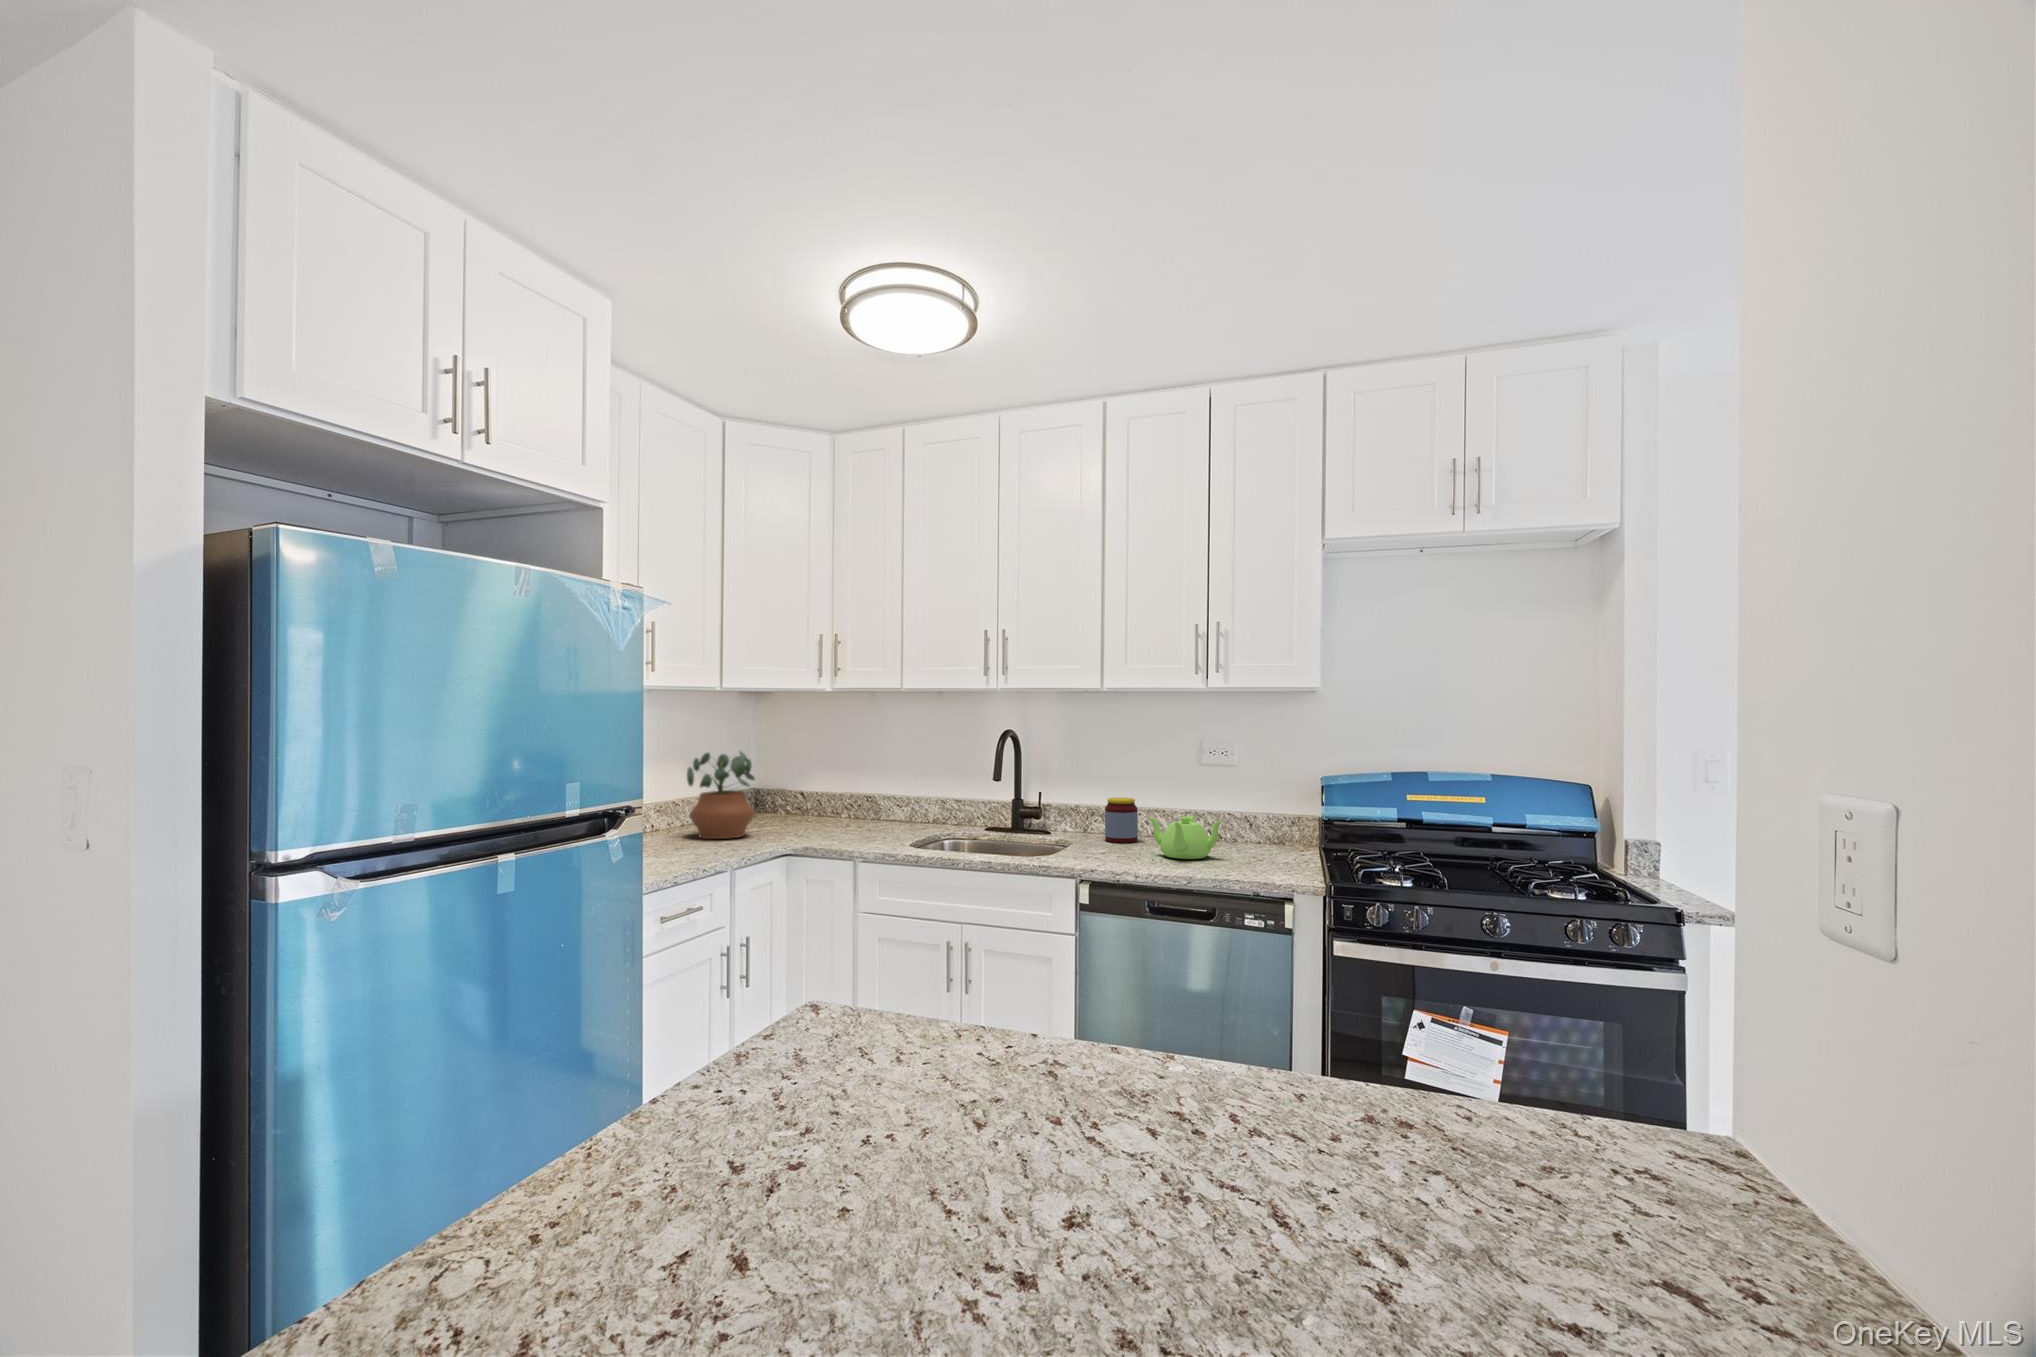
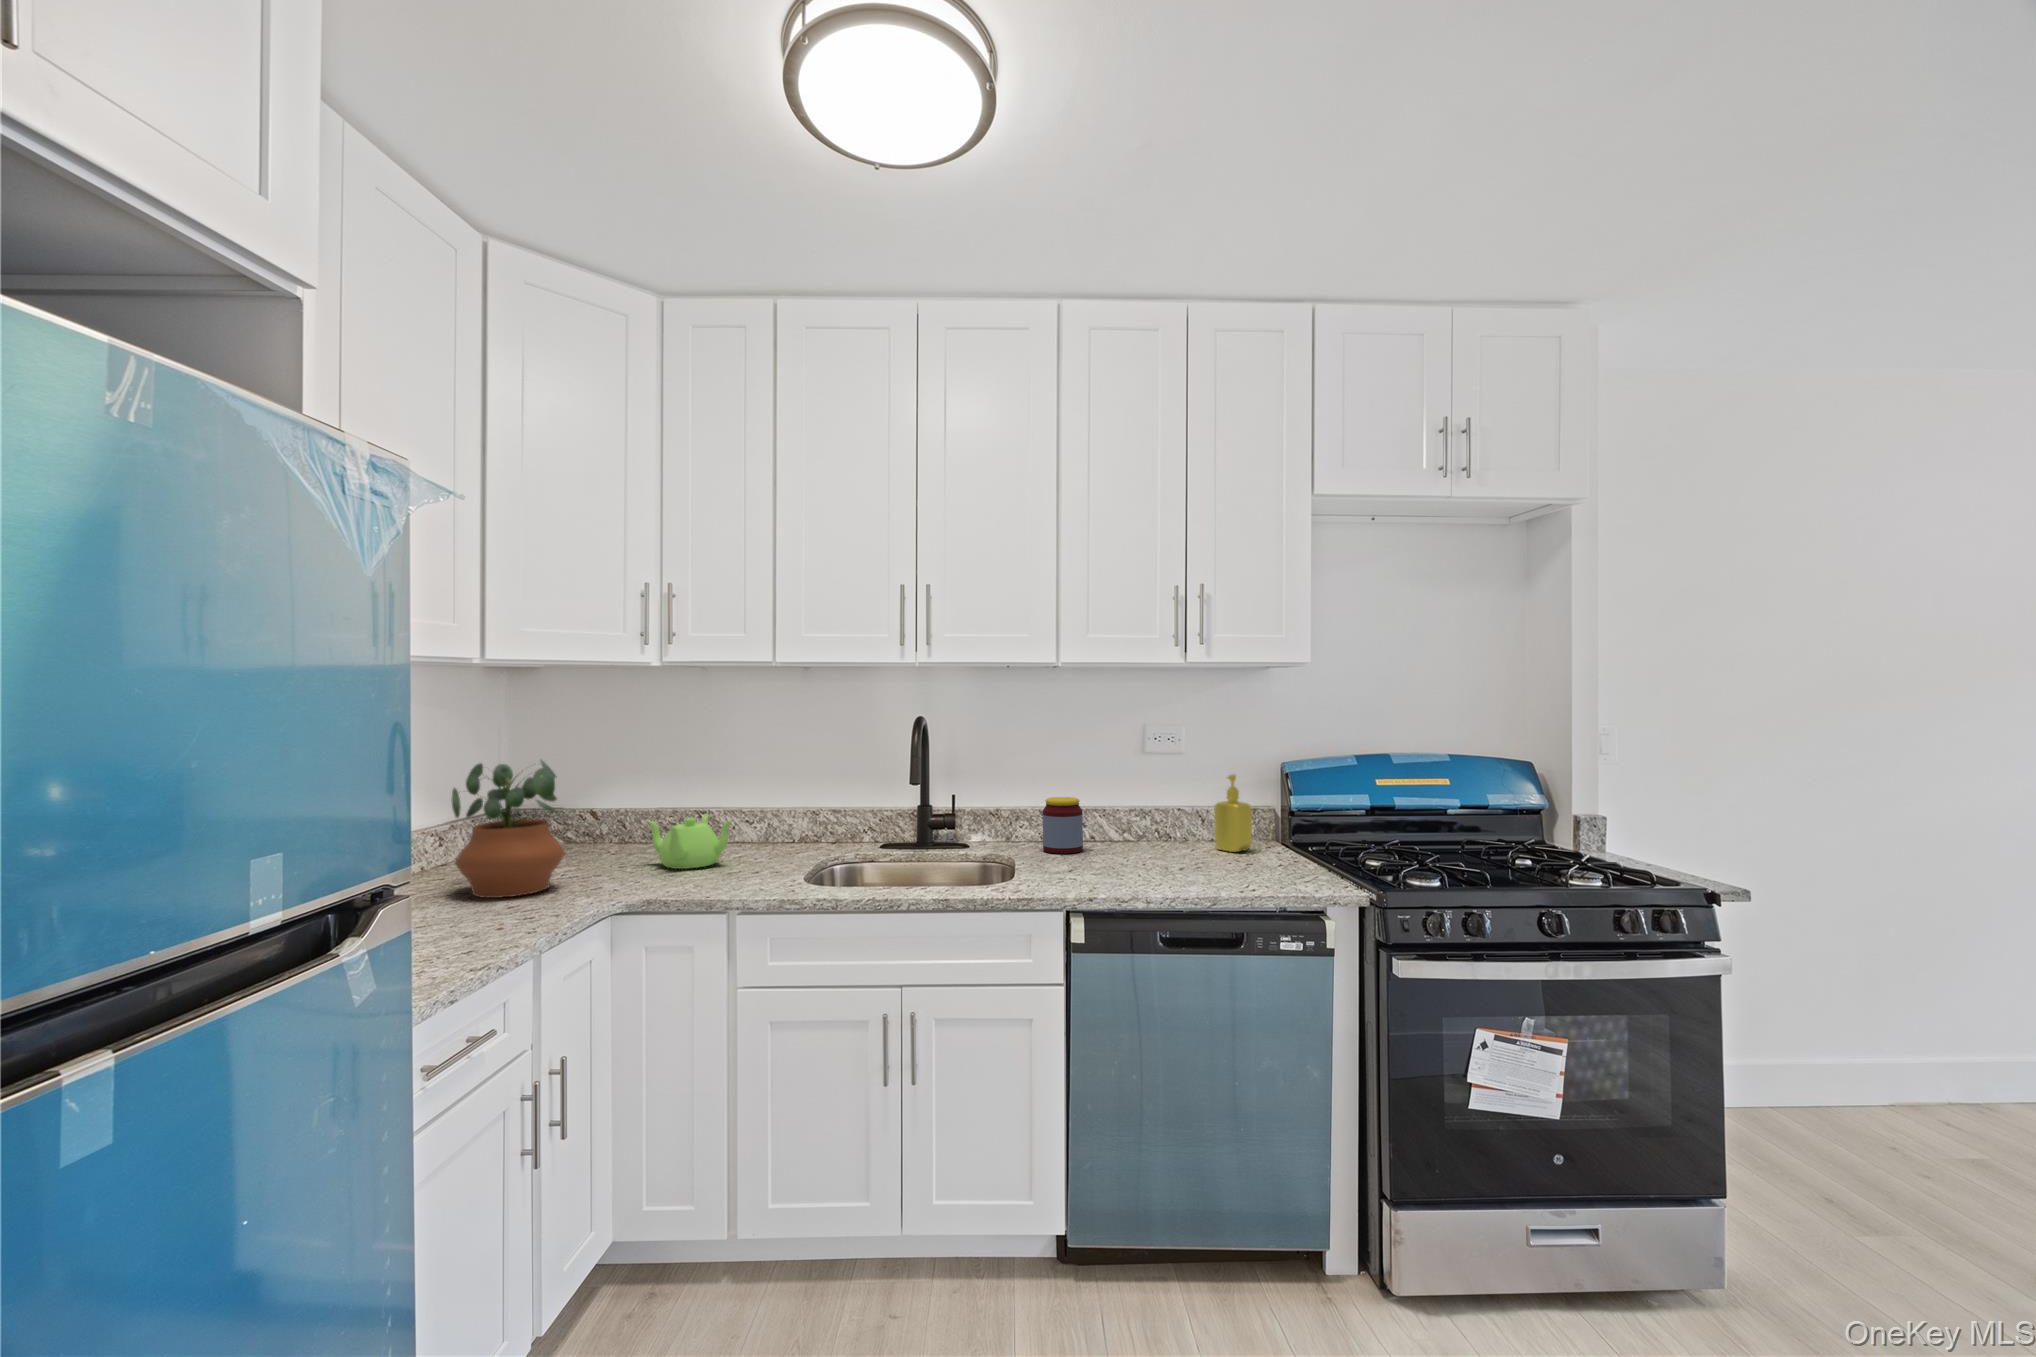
soap dispenser: none [1248,784,1278,851] -> present [1214,774,1252,852]
teapot: present [1148,815,1223,859] -> present [647,814,732,869]

